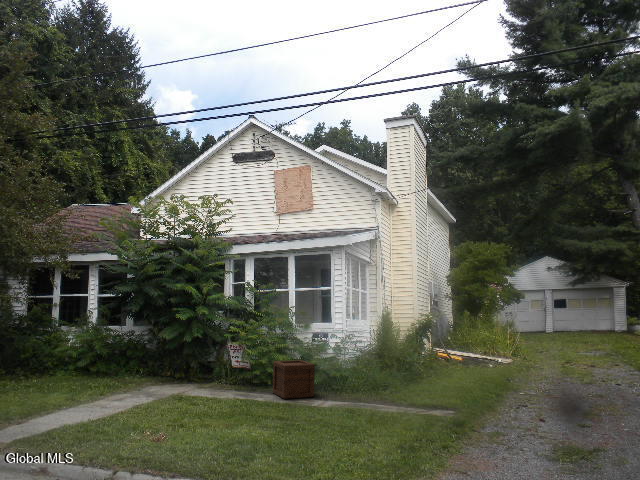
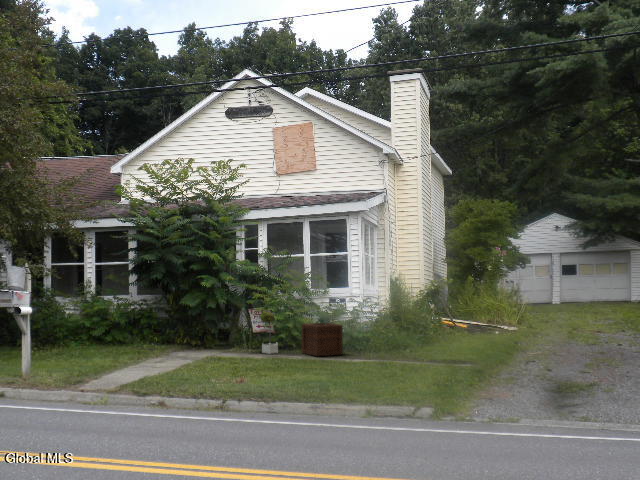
potted tree: none [231,346,249,393] -> present [260,311,278,354]

